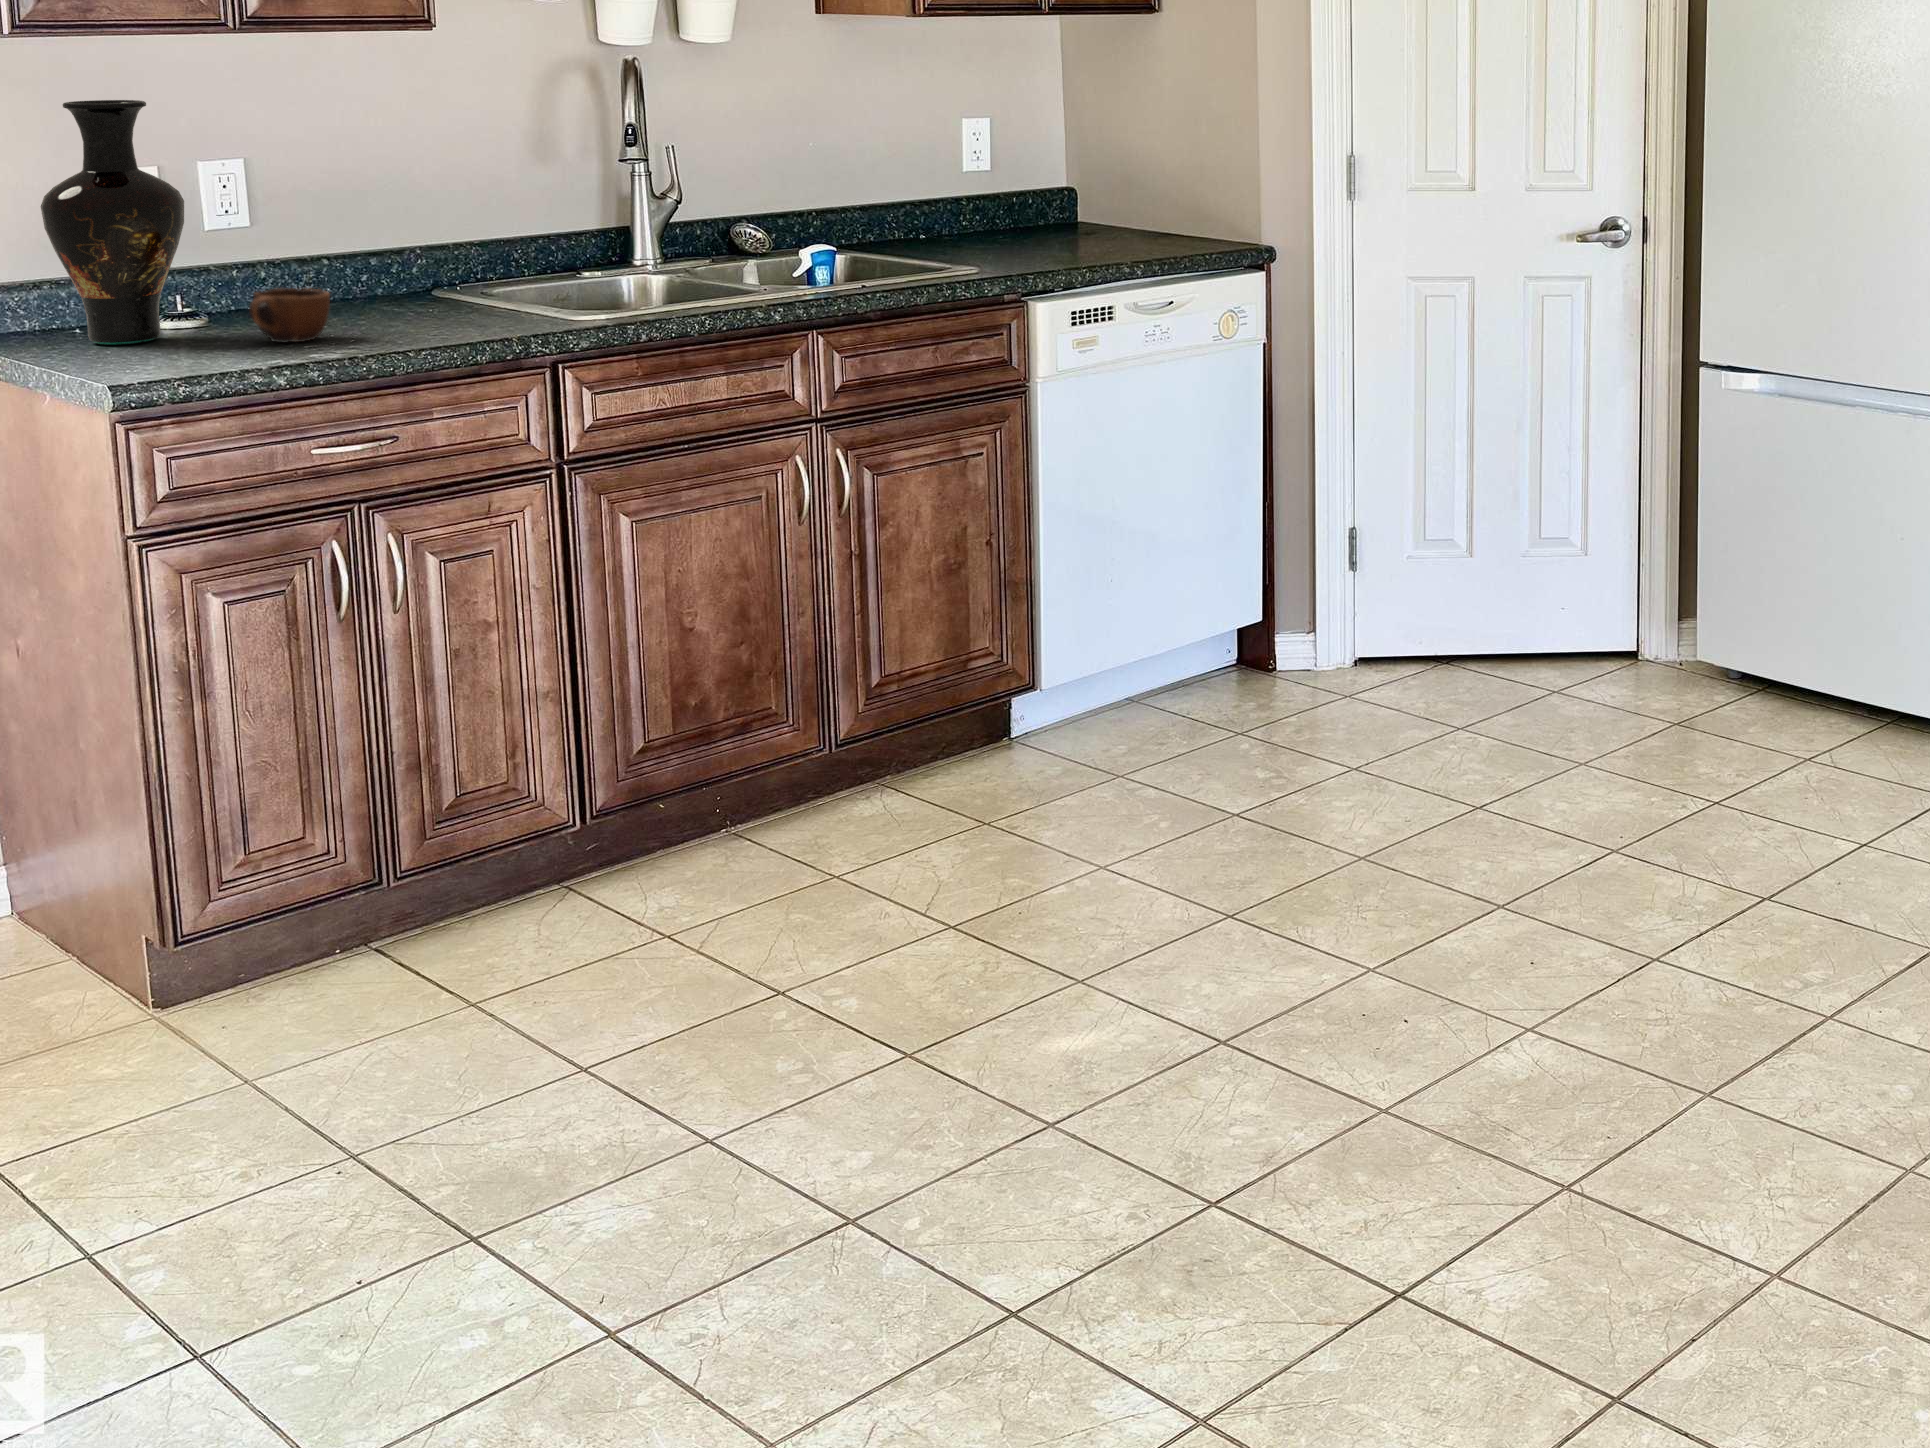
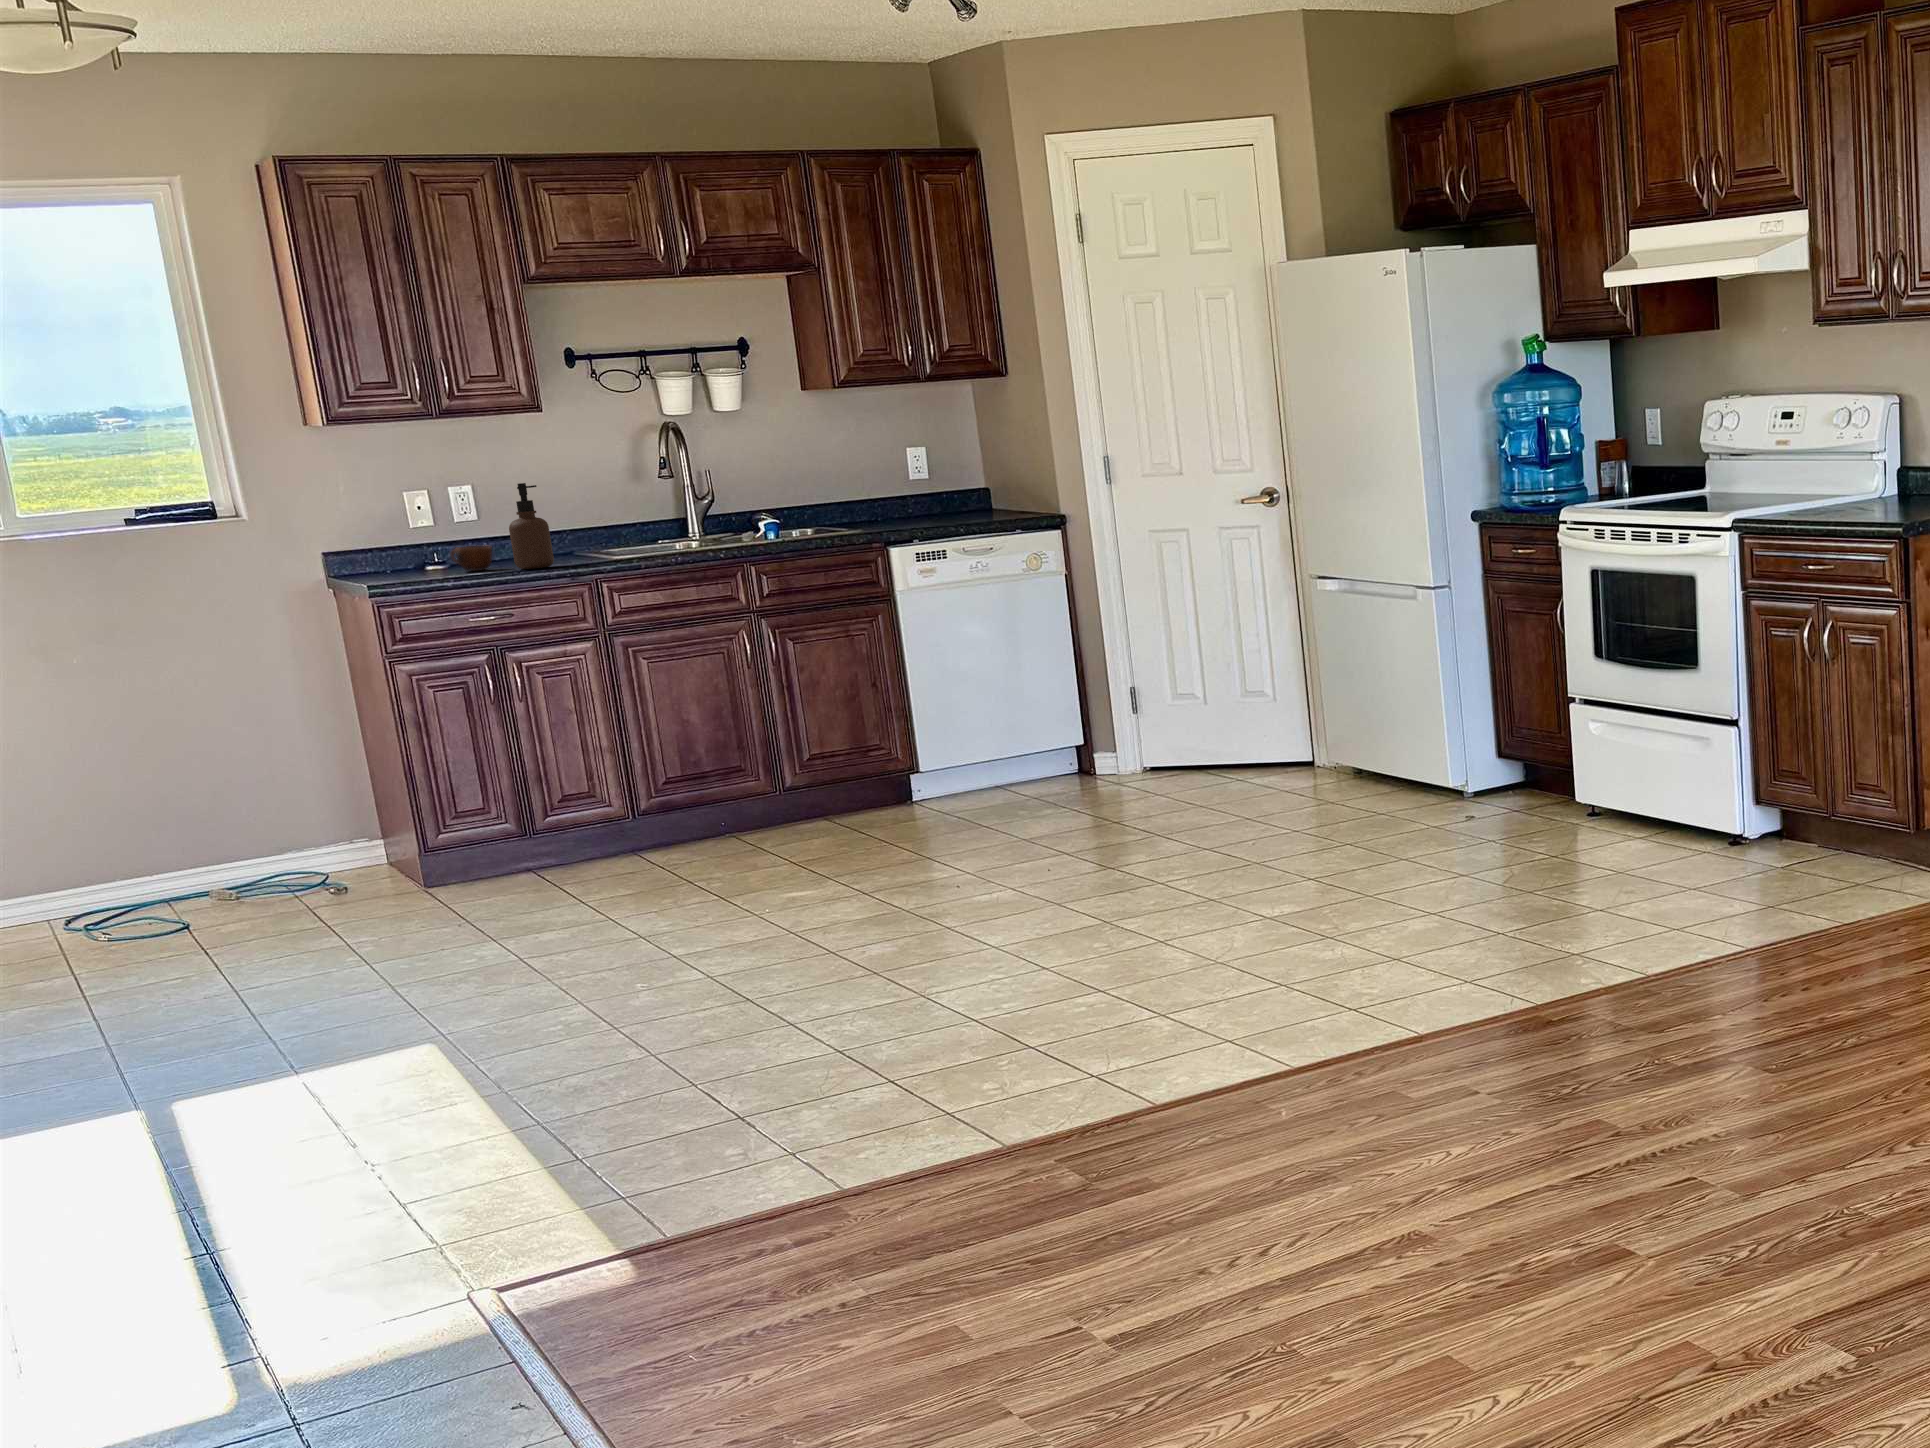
vase: present [41,100,184,345] -> none [360,455,426,575]
soap dispenser: none [382,171,467,343] -> present [509,483,554,569]

